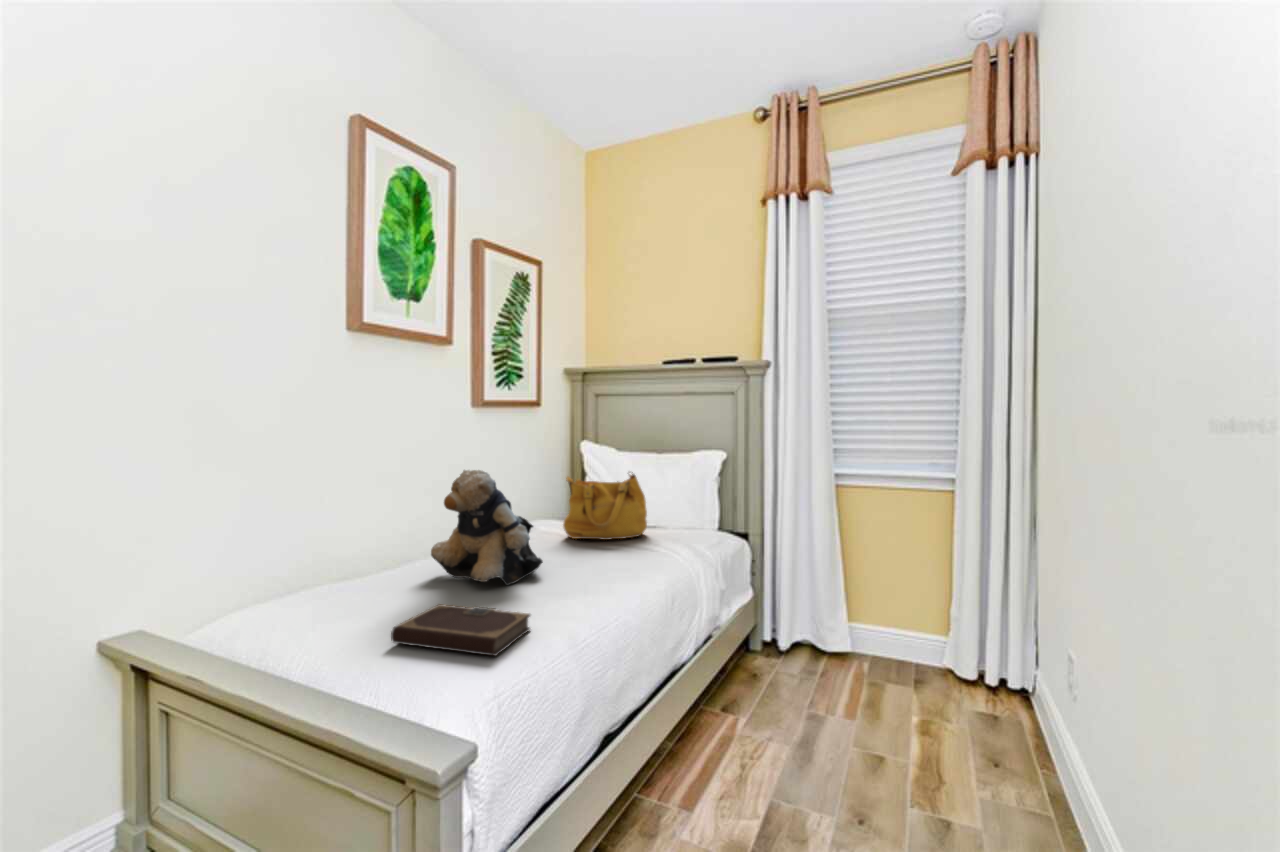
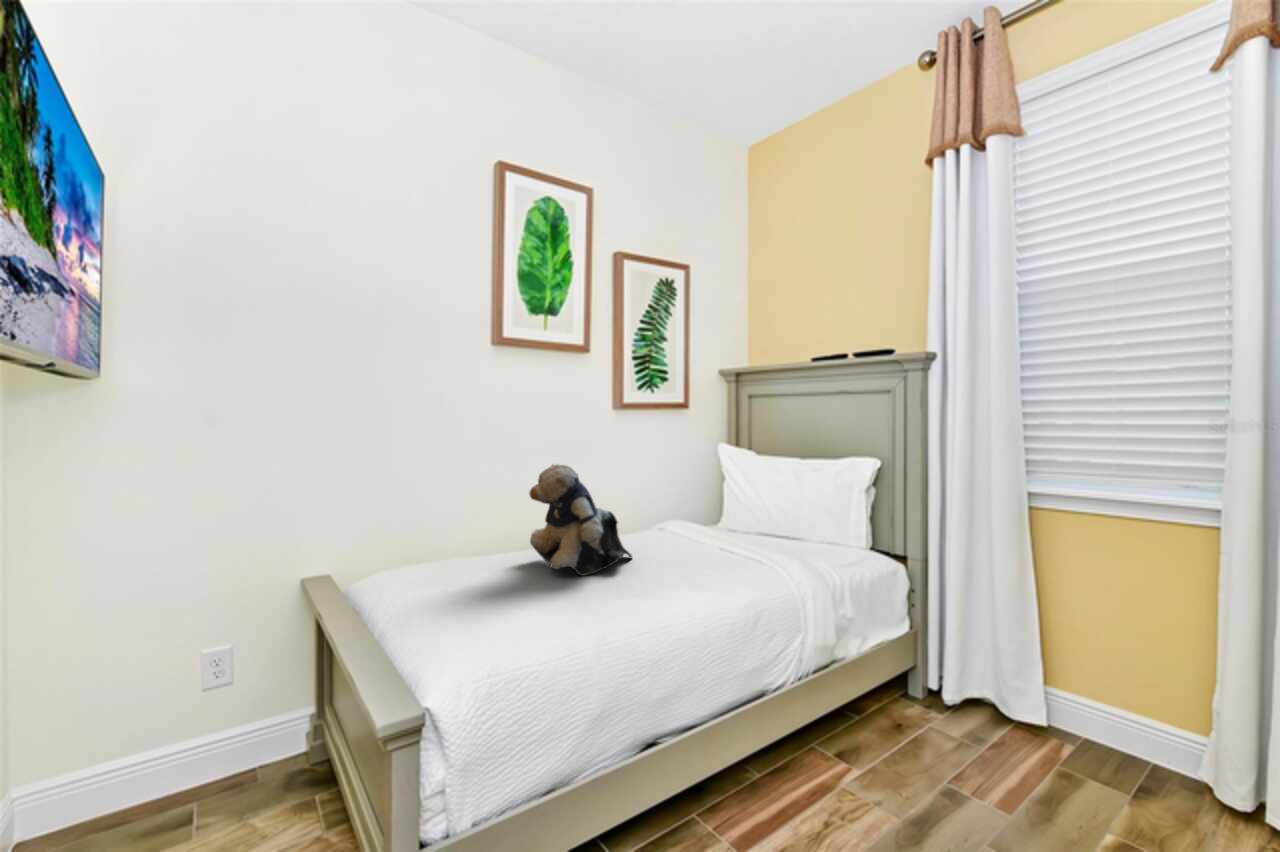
handbag: present [563,472,647,540] -> none [683,476,771,546]
notebook: present [391,604,530,656] -> none [435,583,553,636]

